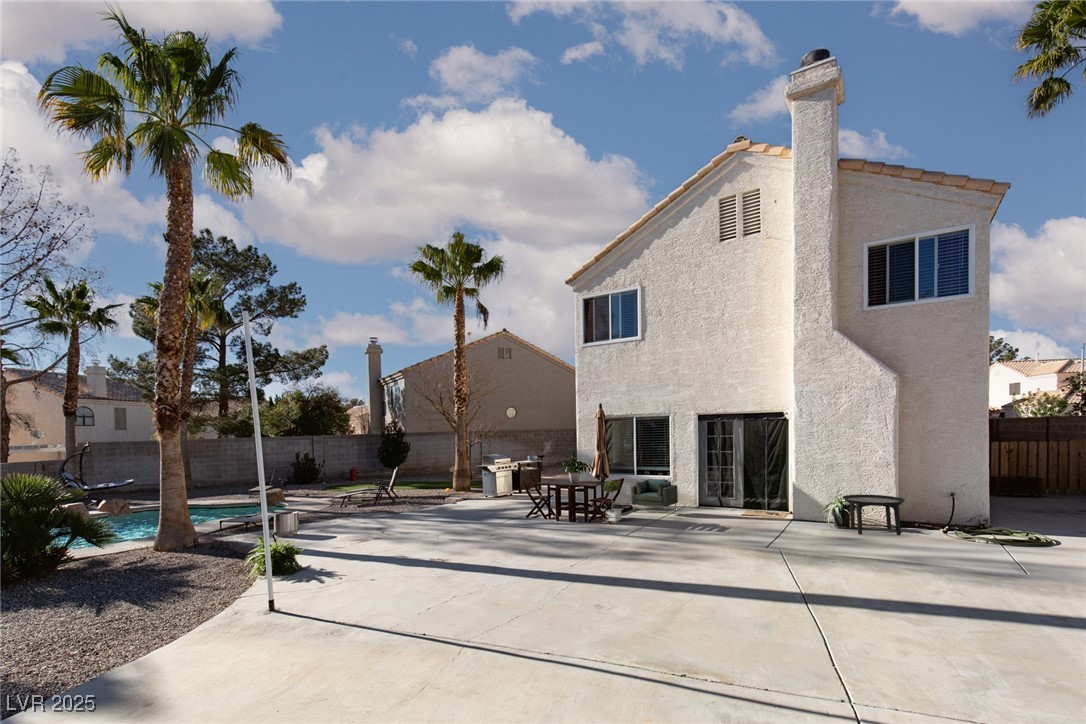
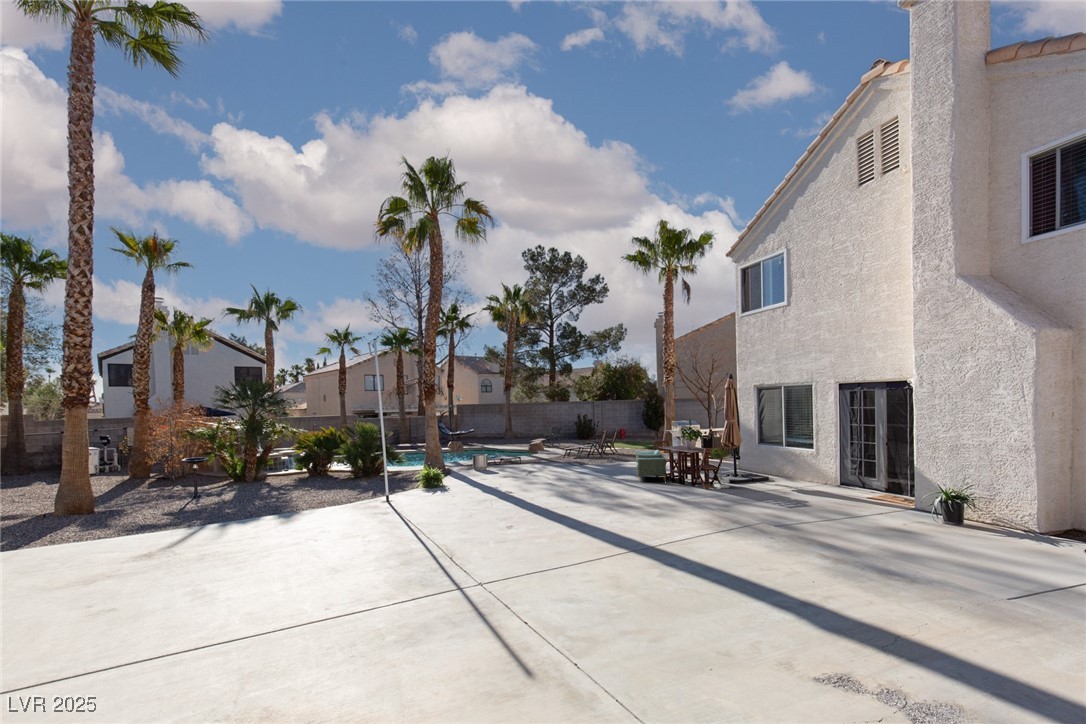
armchair: present [631,479,678,512] -> present [636,450,666,478]
round table: present [842,495,905,535] -> none [943,484,1032,539]

